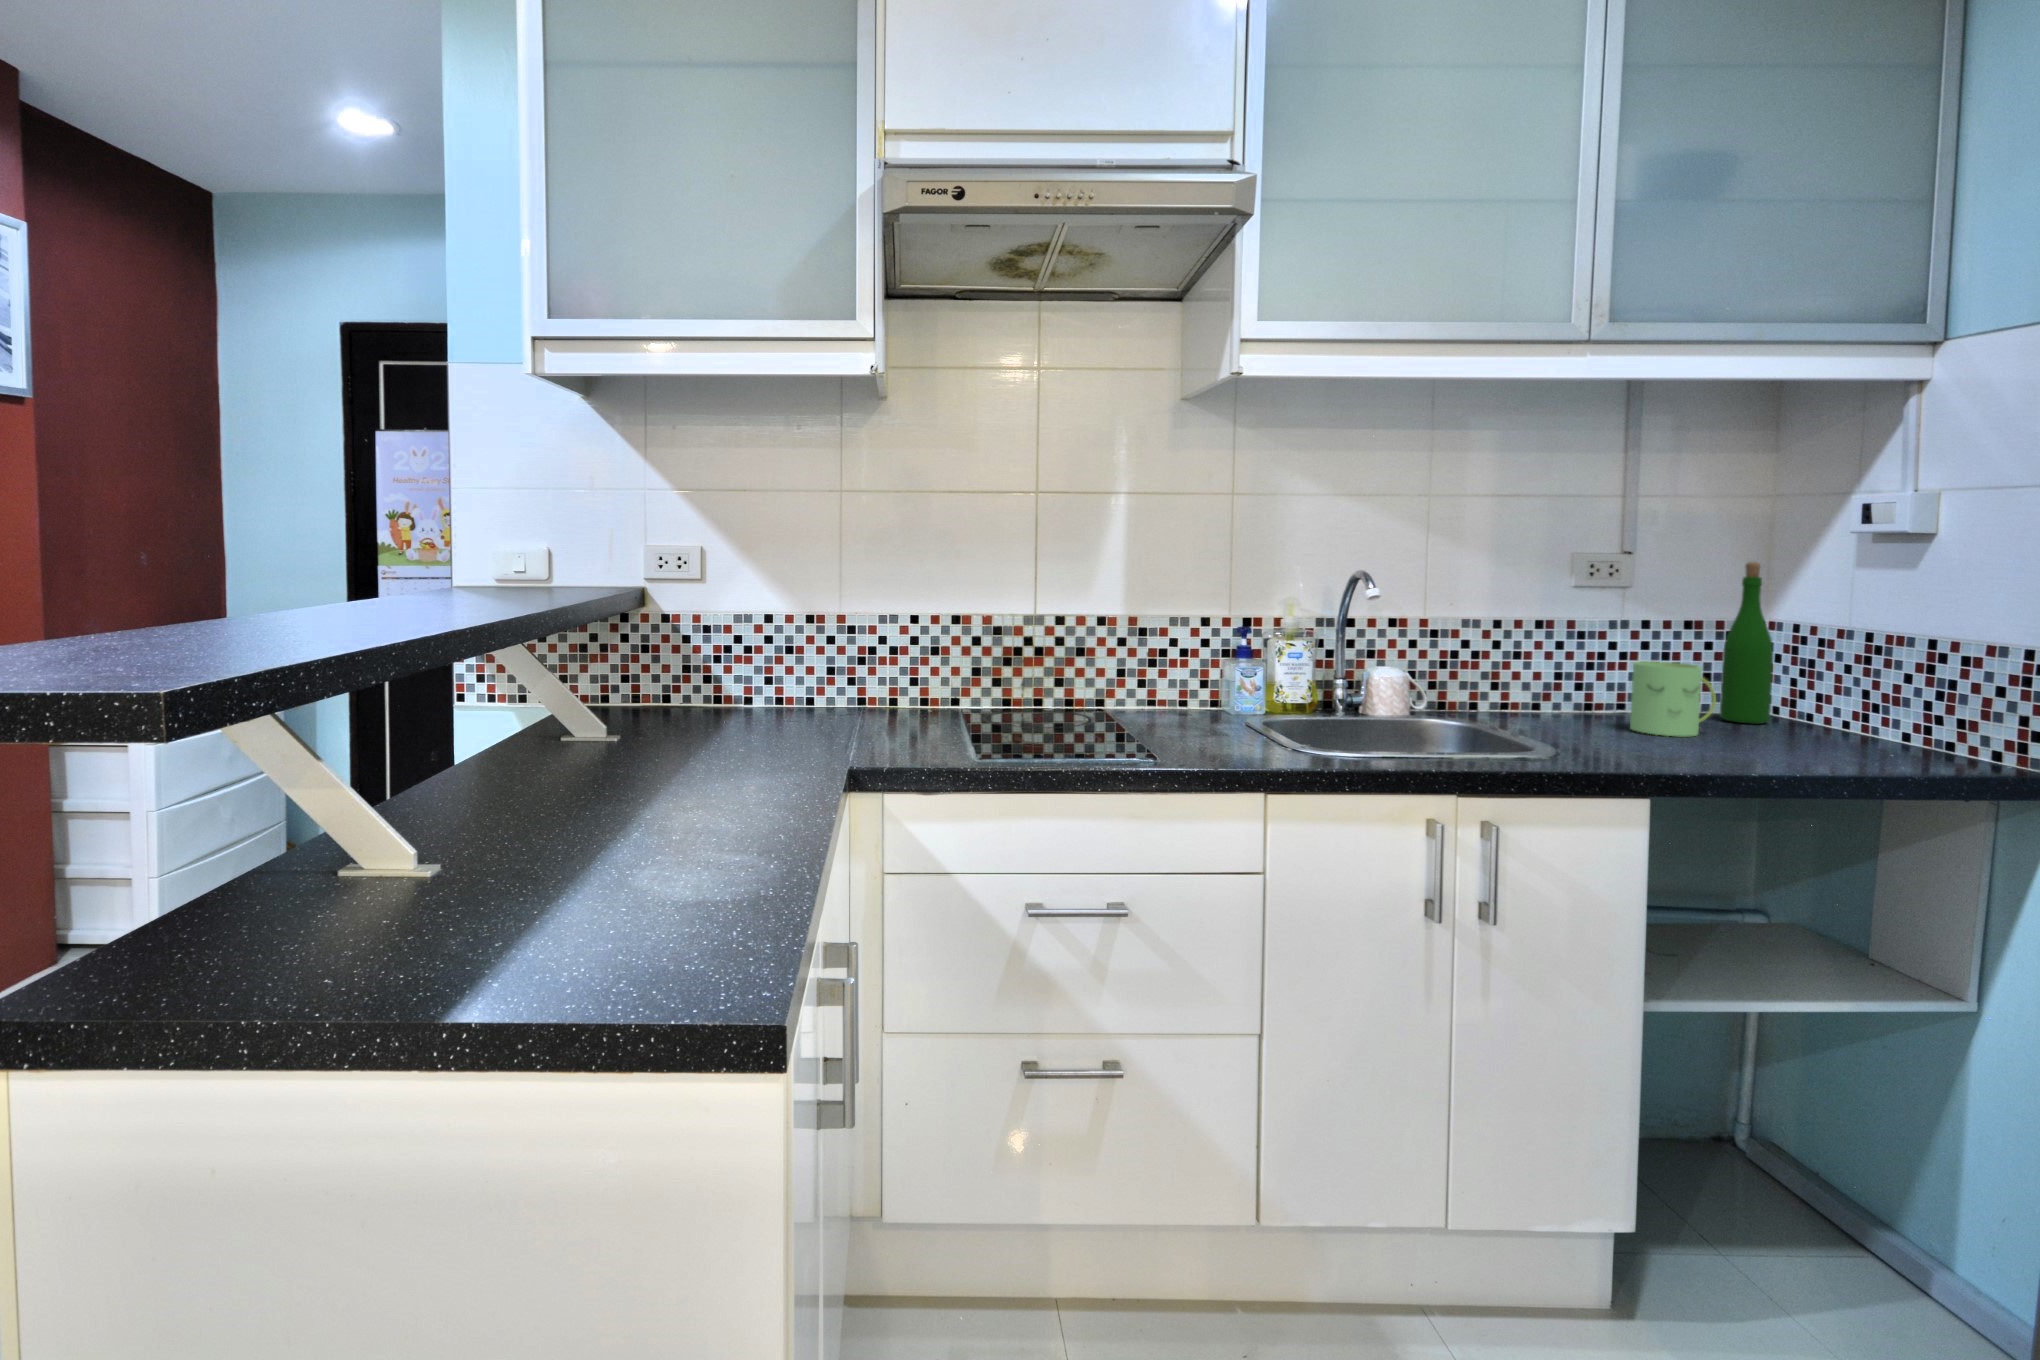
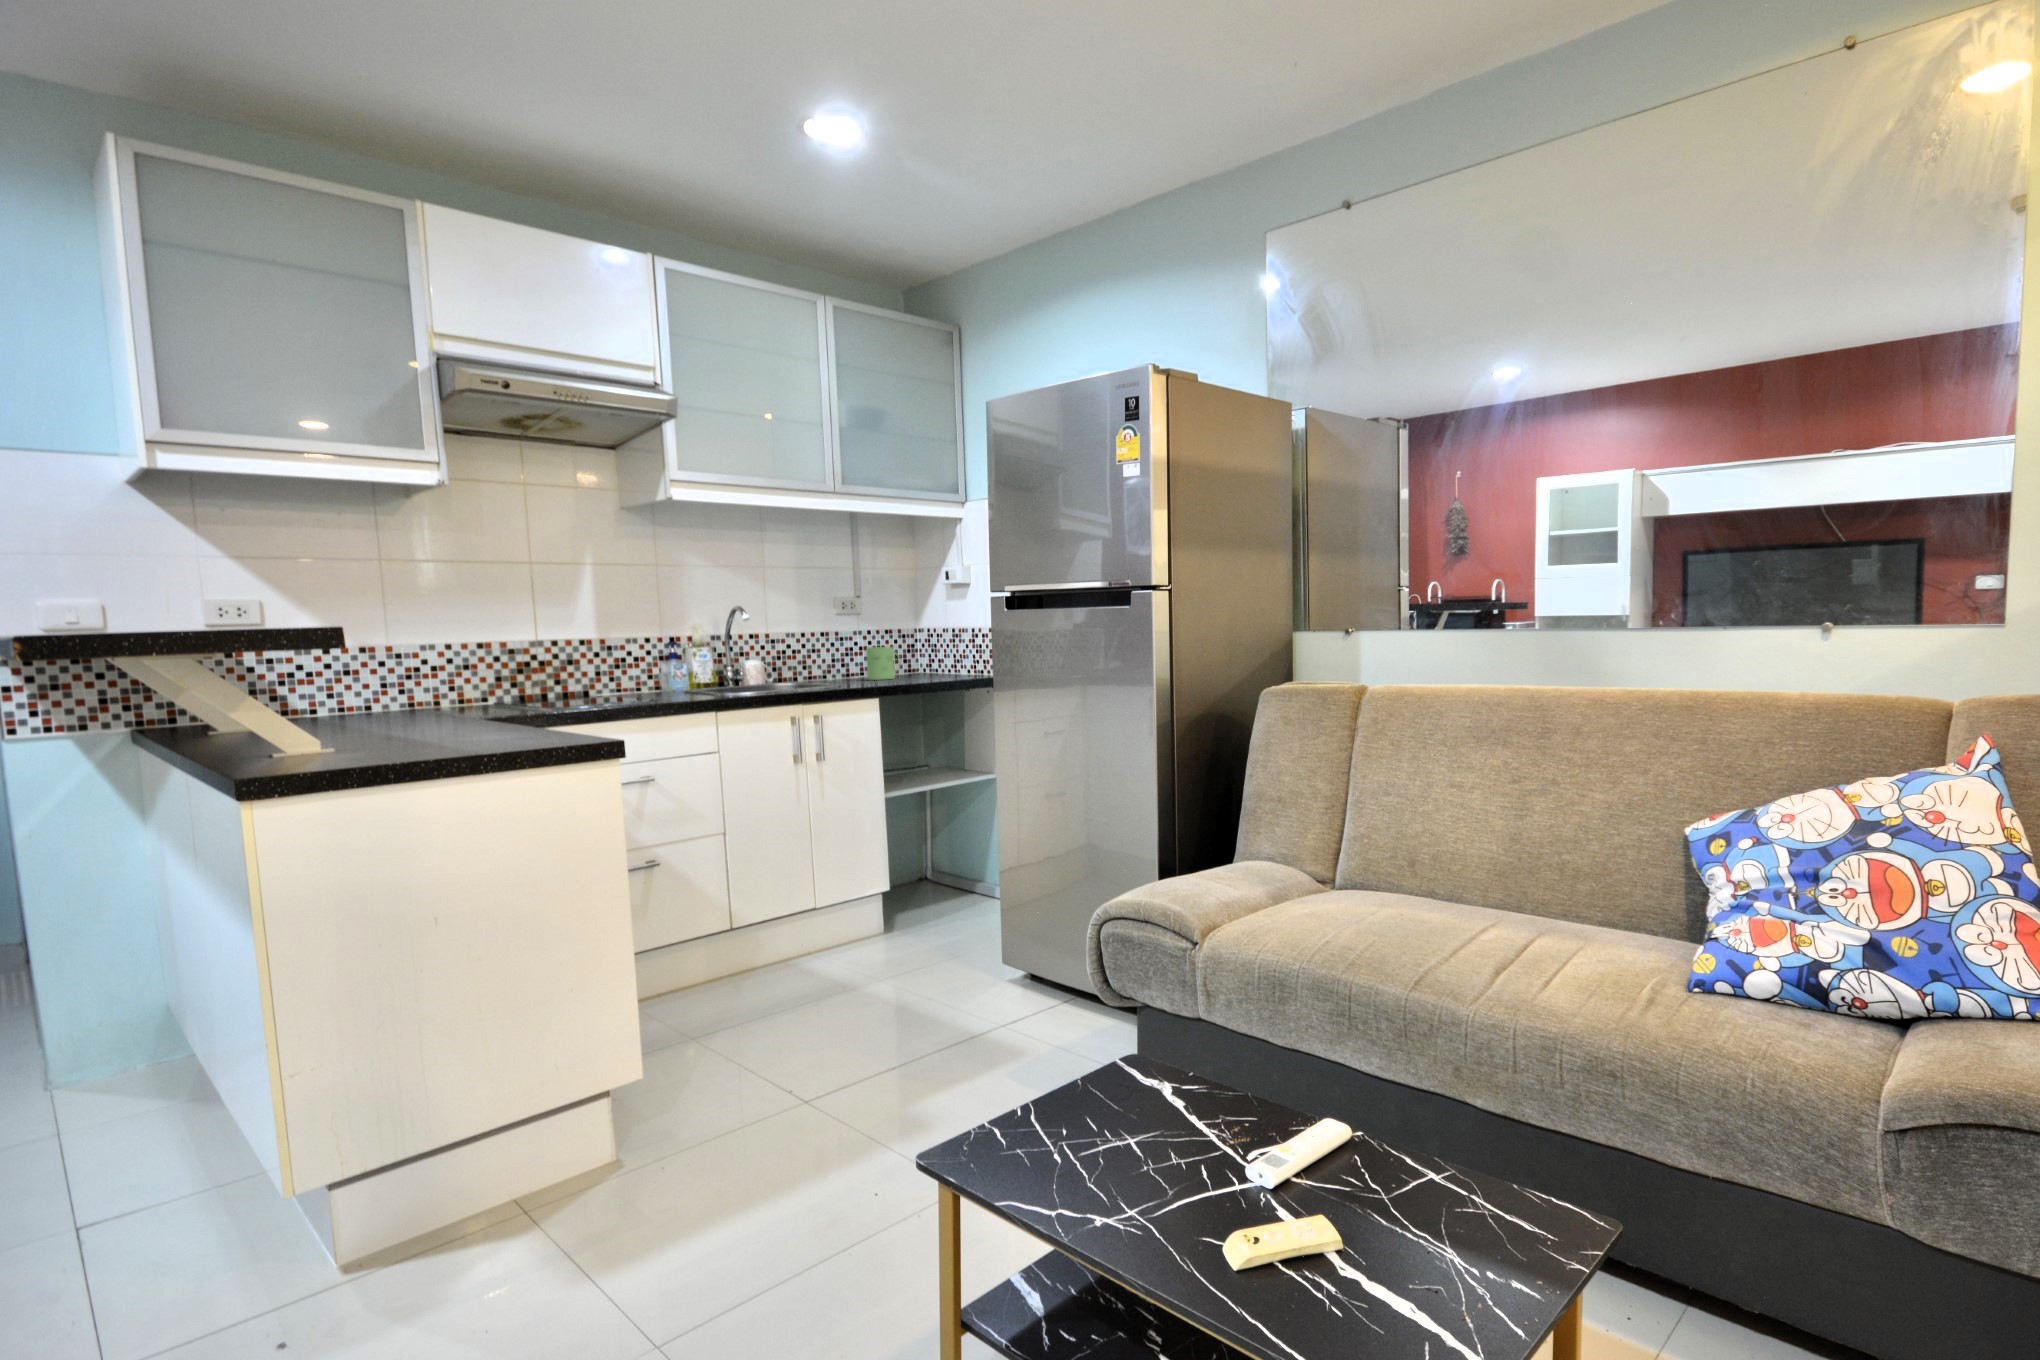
wine bottle: present [1720,562,1773,724] -> none [903,599,923,675]

